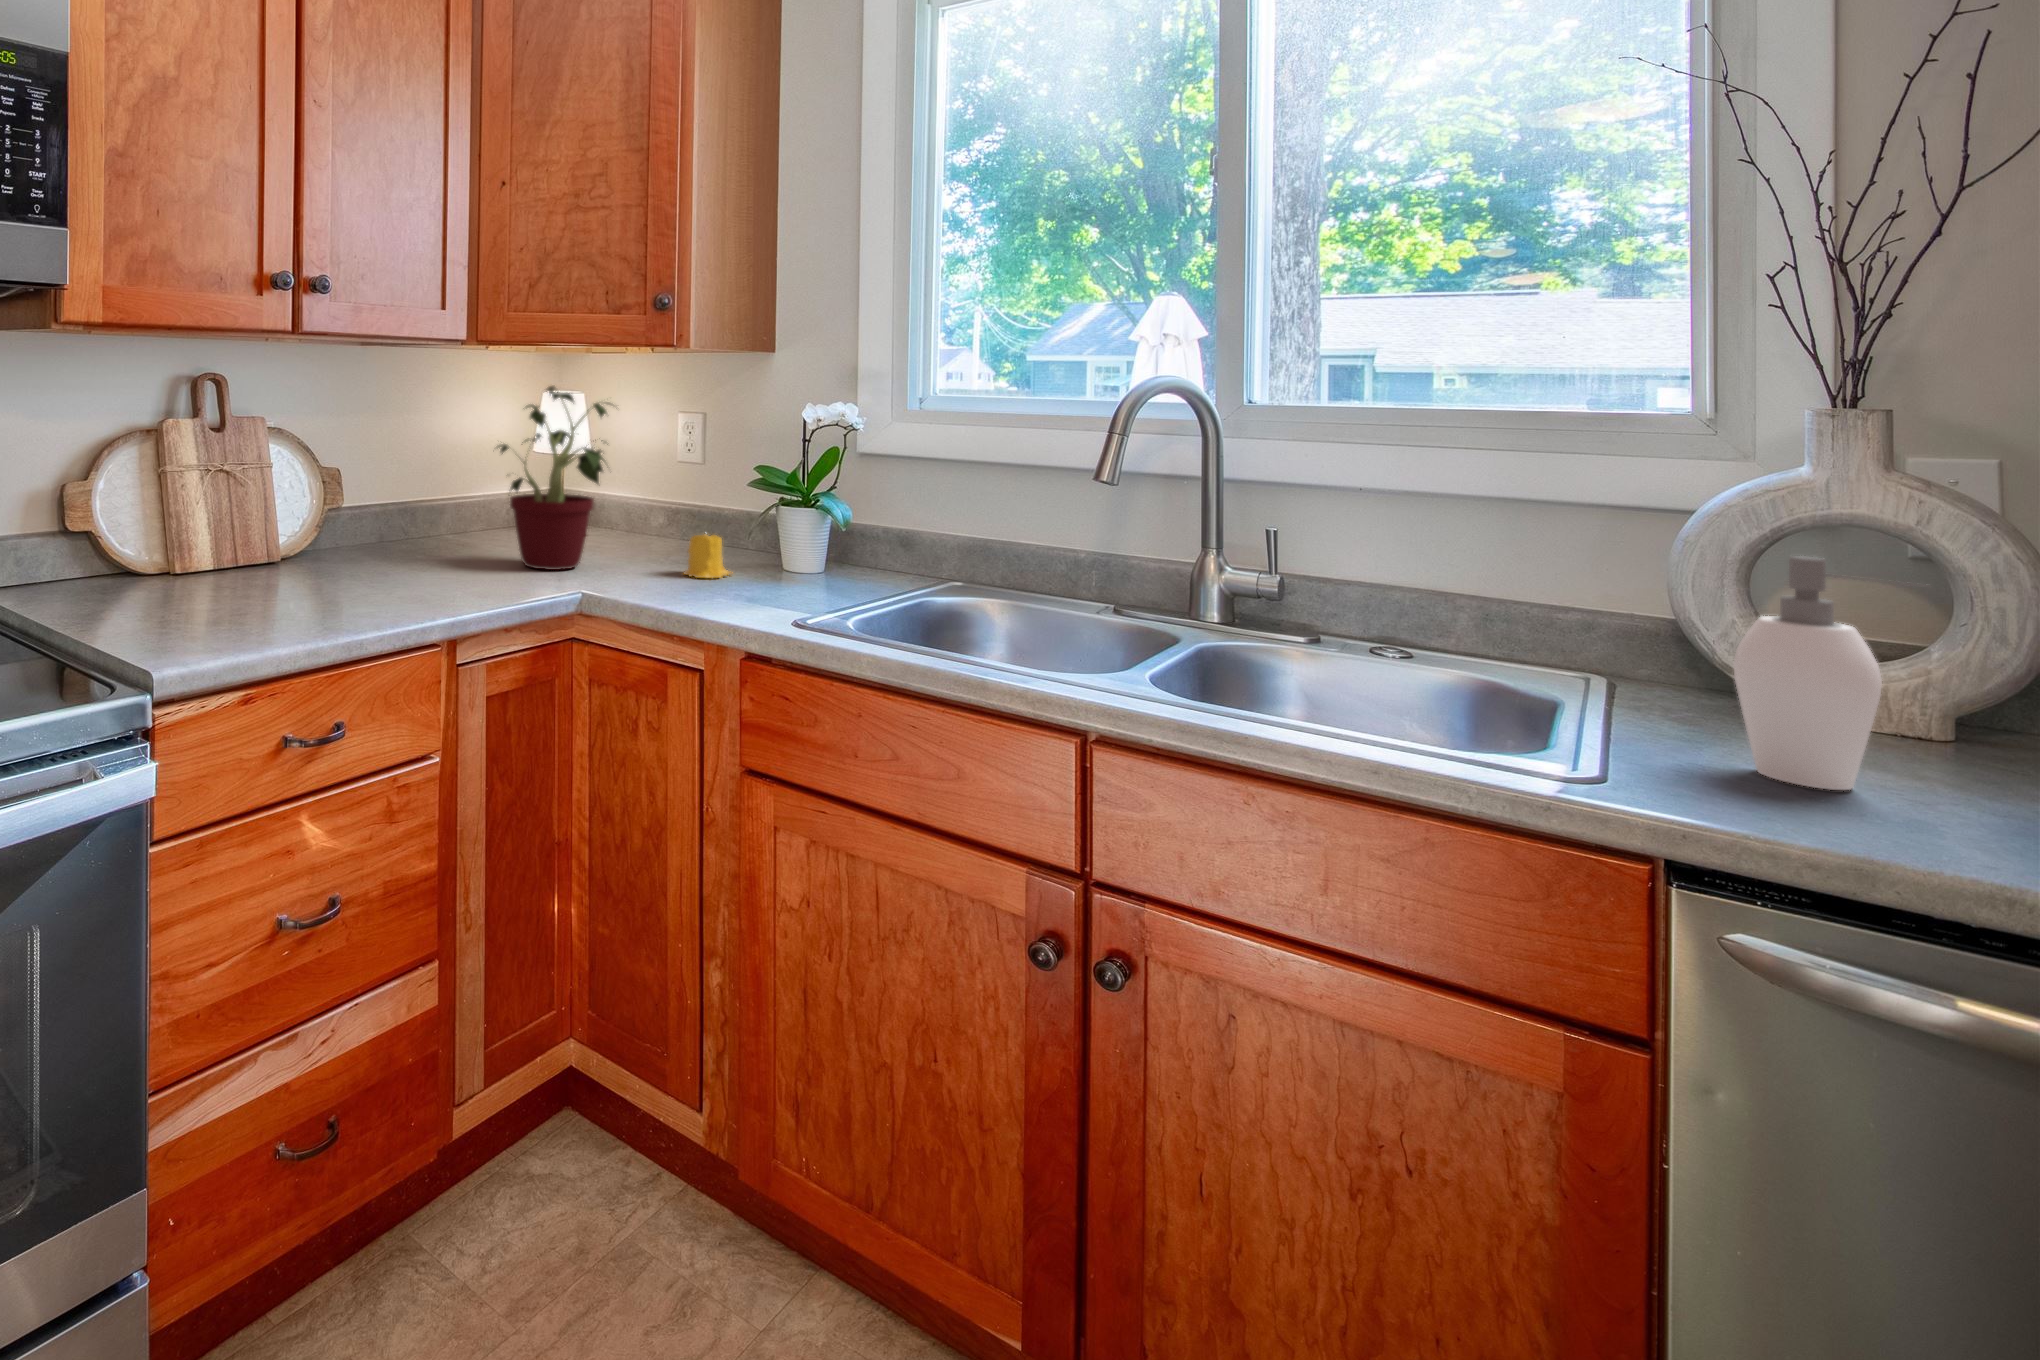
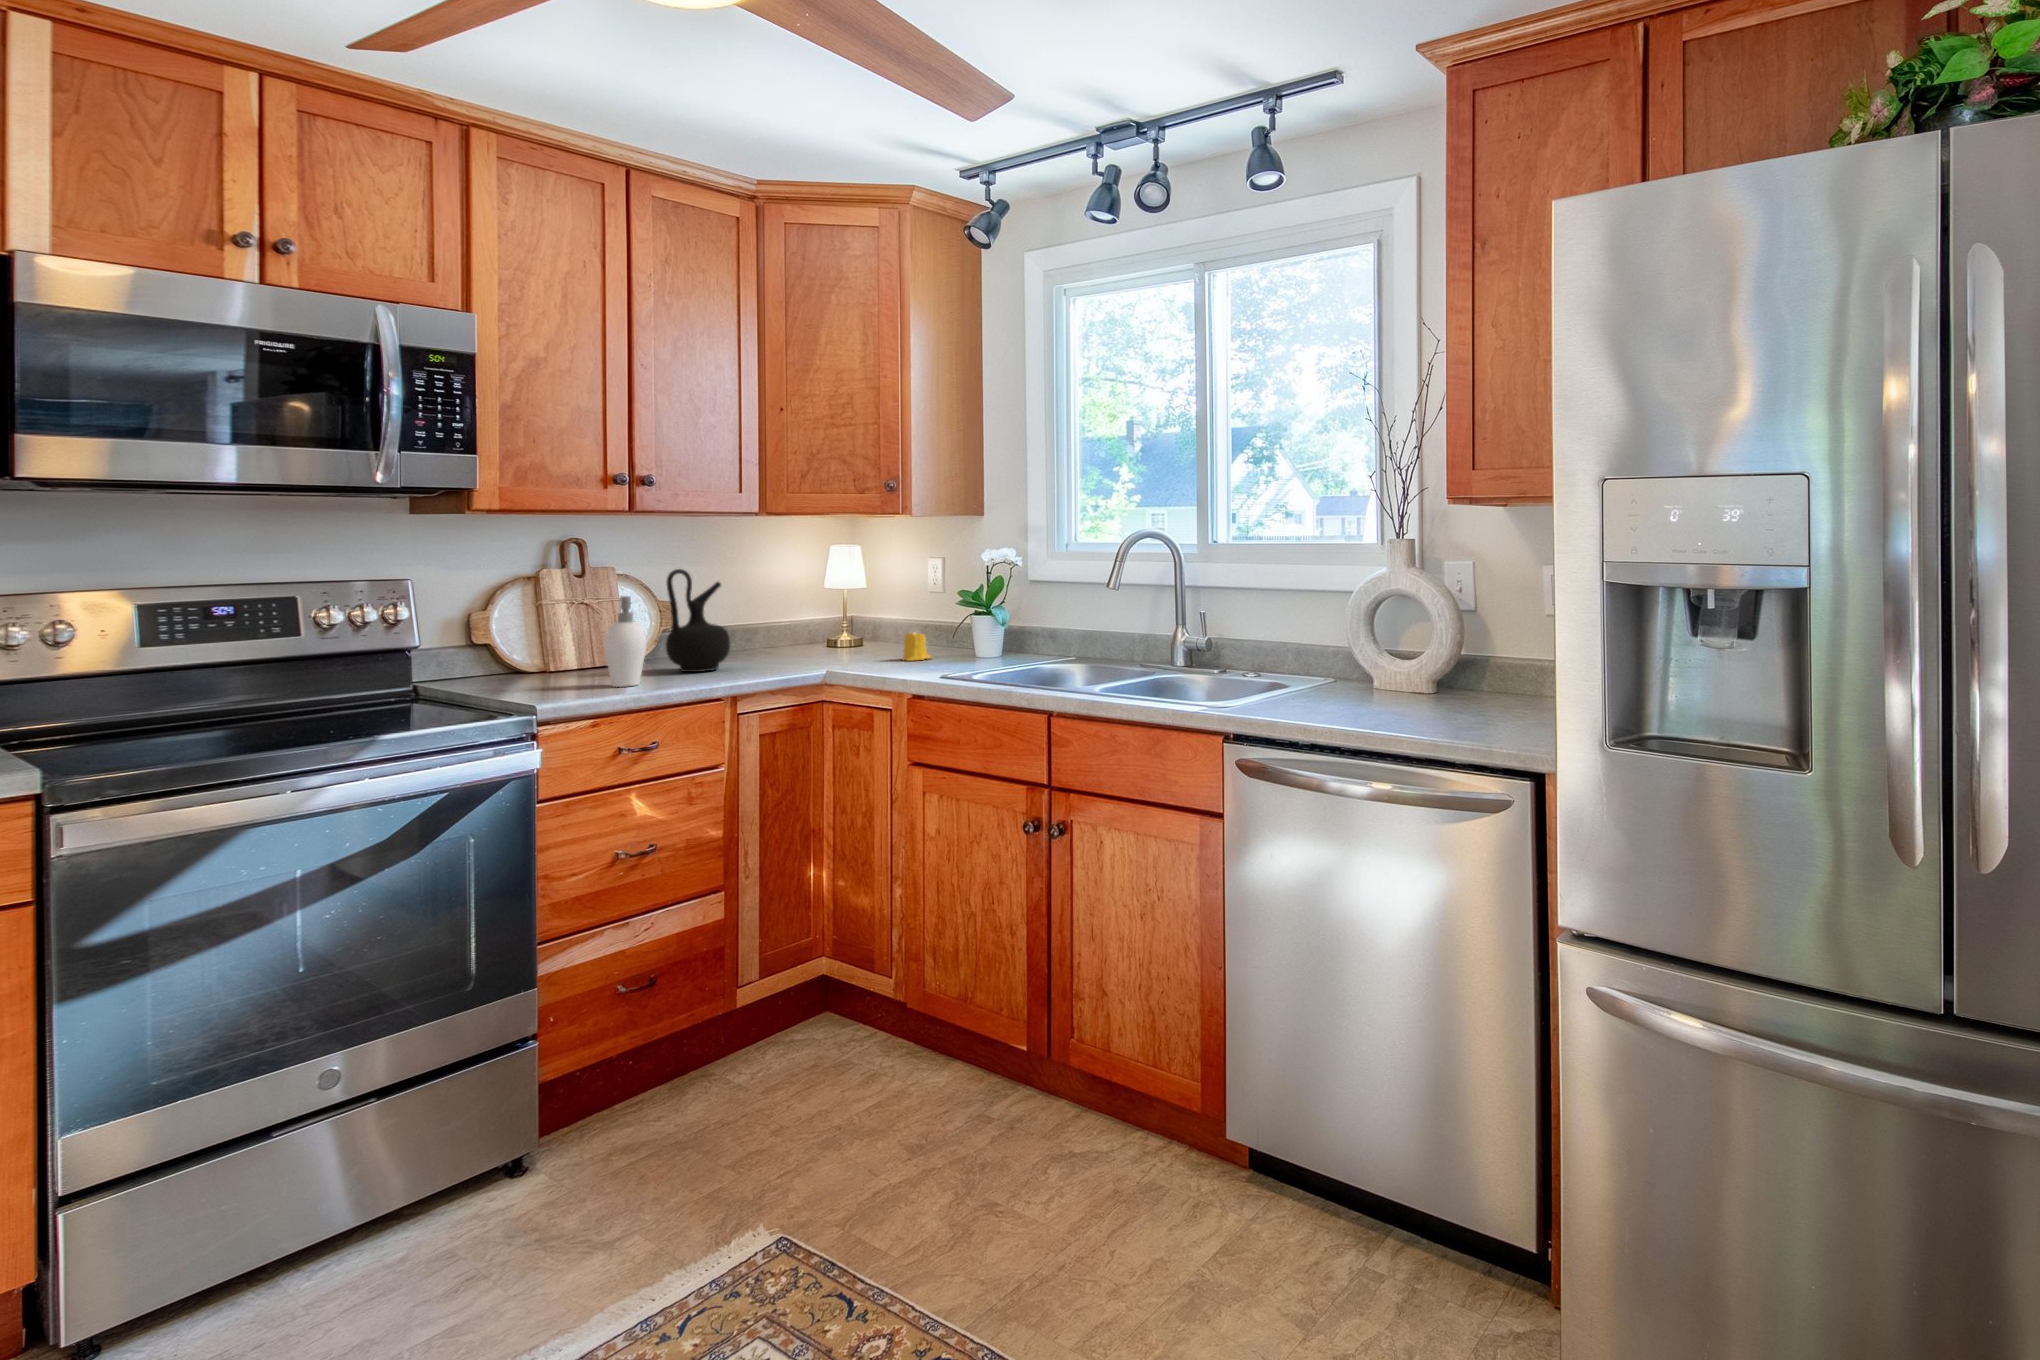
potted plant: present [497,386,611,570] -> none [773,541,863,661]
ceramic jug: none [342,424,437,585] -> present [666,569,730,672]
soap dispenser: present [1733,556,1929,790] -> present [604,596,646,687]

